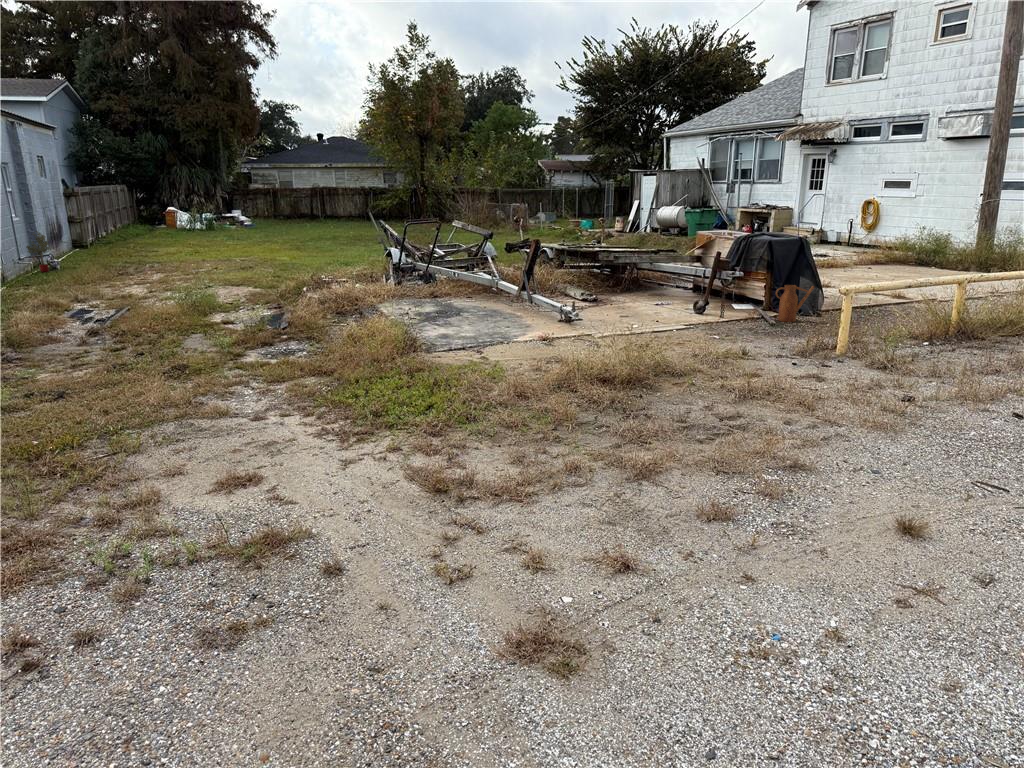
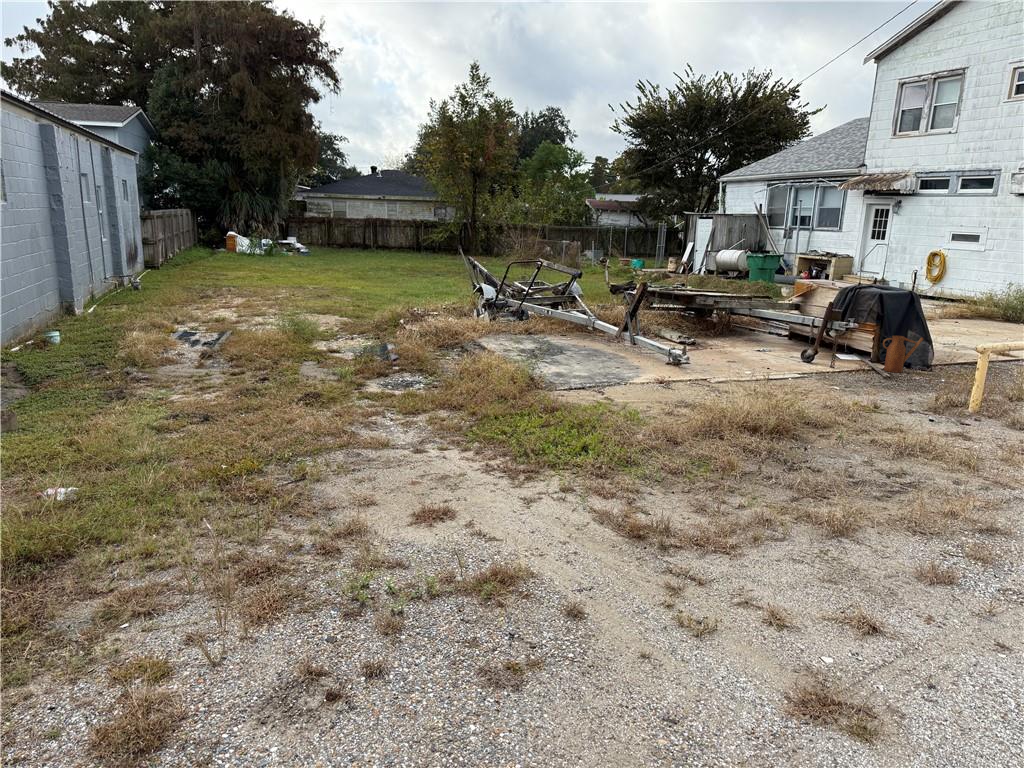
potted tree: present [26,231,49,272] -> none [118,252,140,292]

